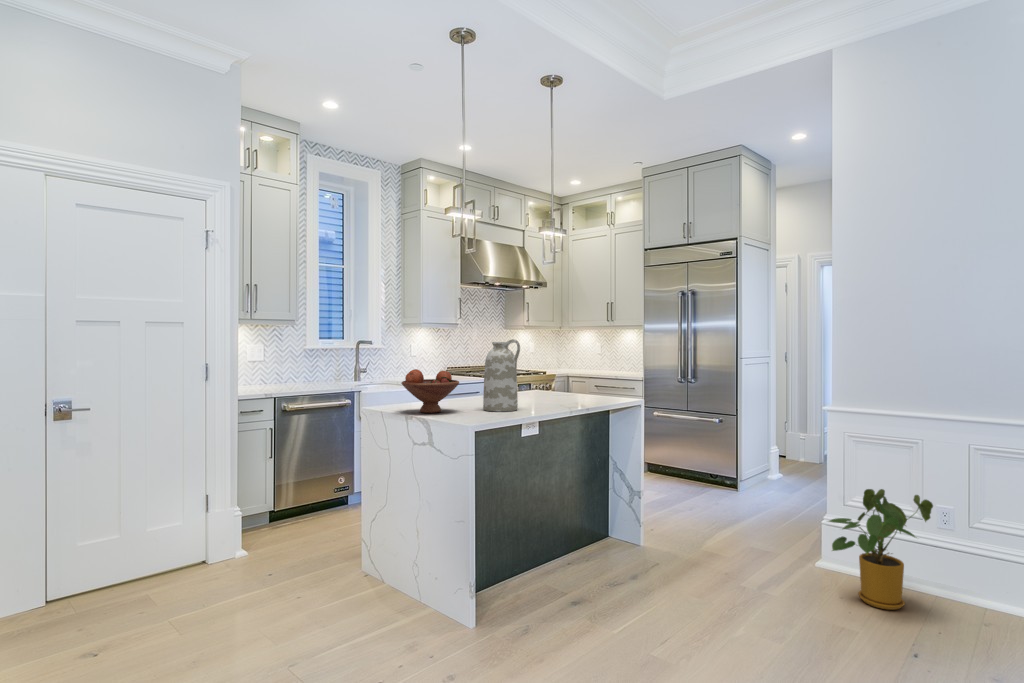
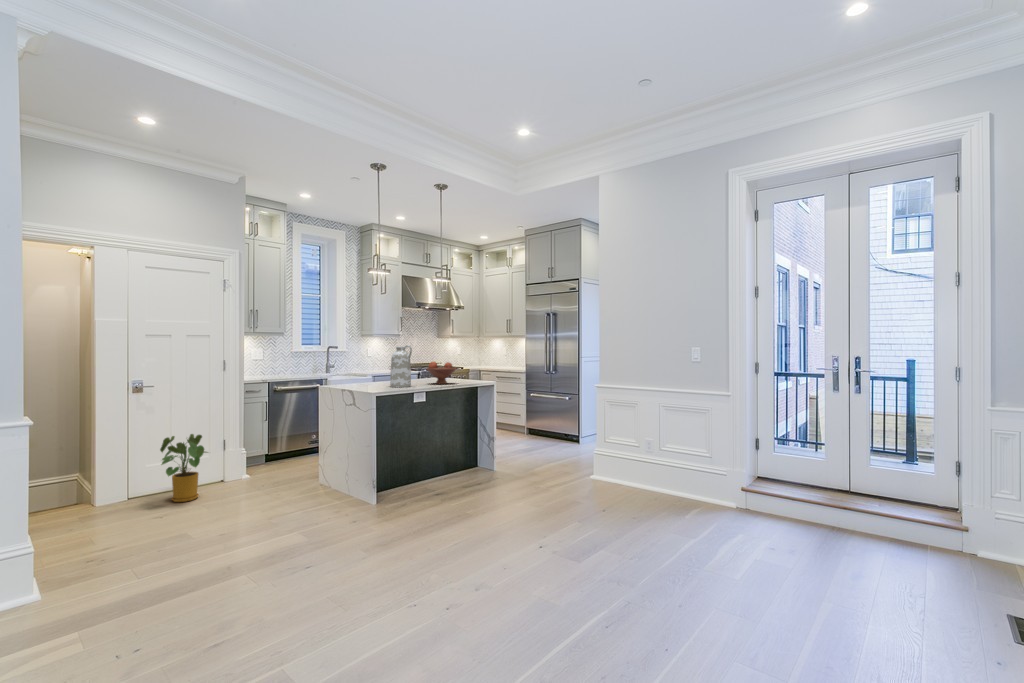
fruit bowl: present [401,369,459,413] -> present [427,362,456,384]
house plant: present [829,489,933,610] -> present [160,434,208,502]

